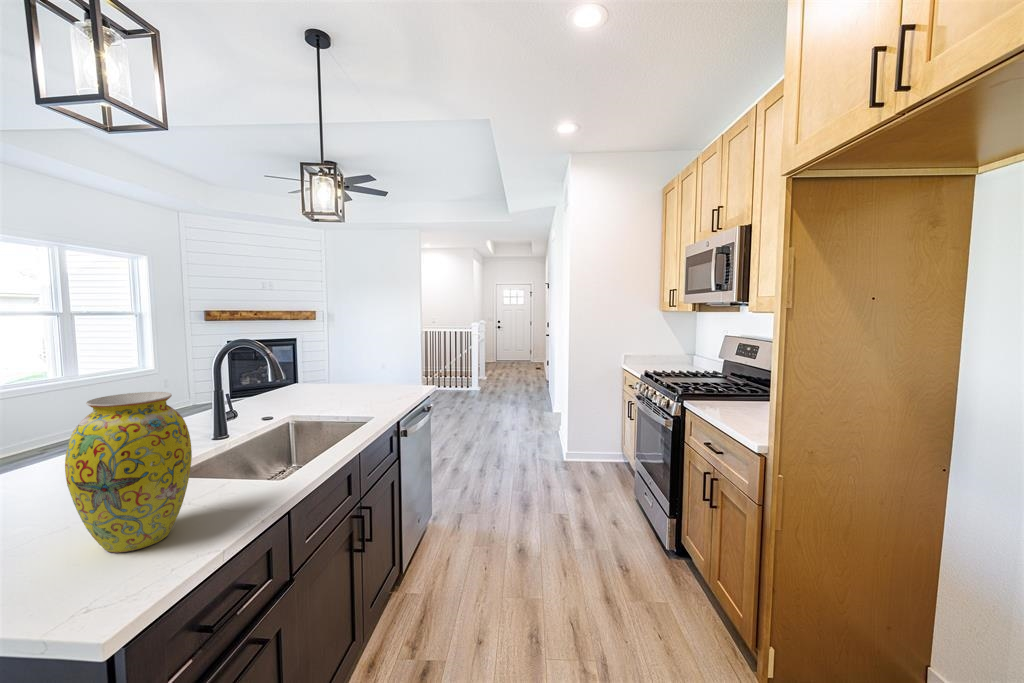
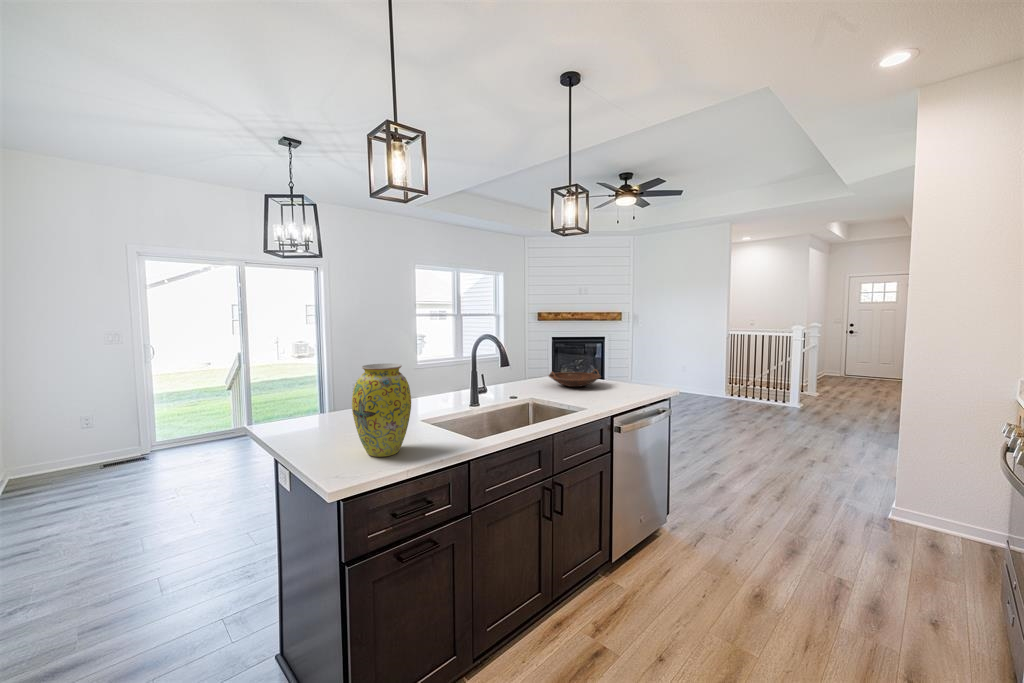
bowl: none [296,373,360,396] -> present [549,369,601,387]

